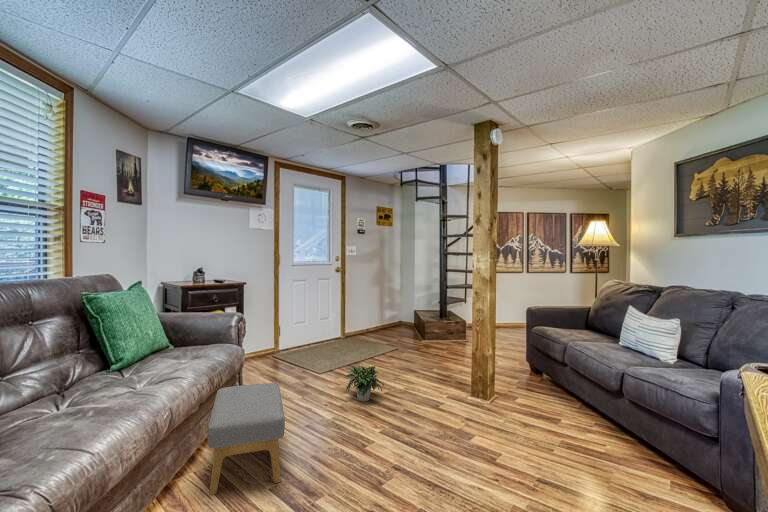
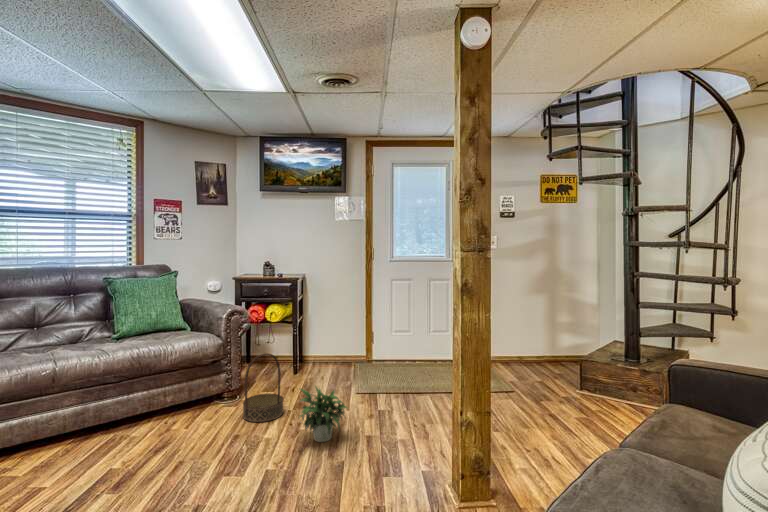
basket: none [276,350,311,410] -> present [243,353,283,422]
footstool: present [208,383,285,495] -> none [61,370,187,475]

